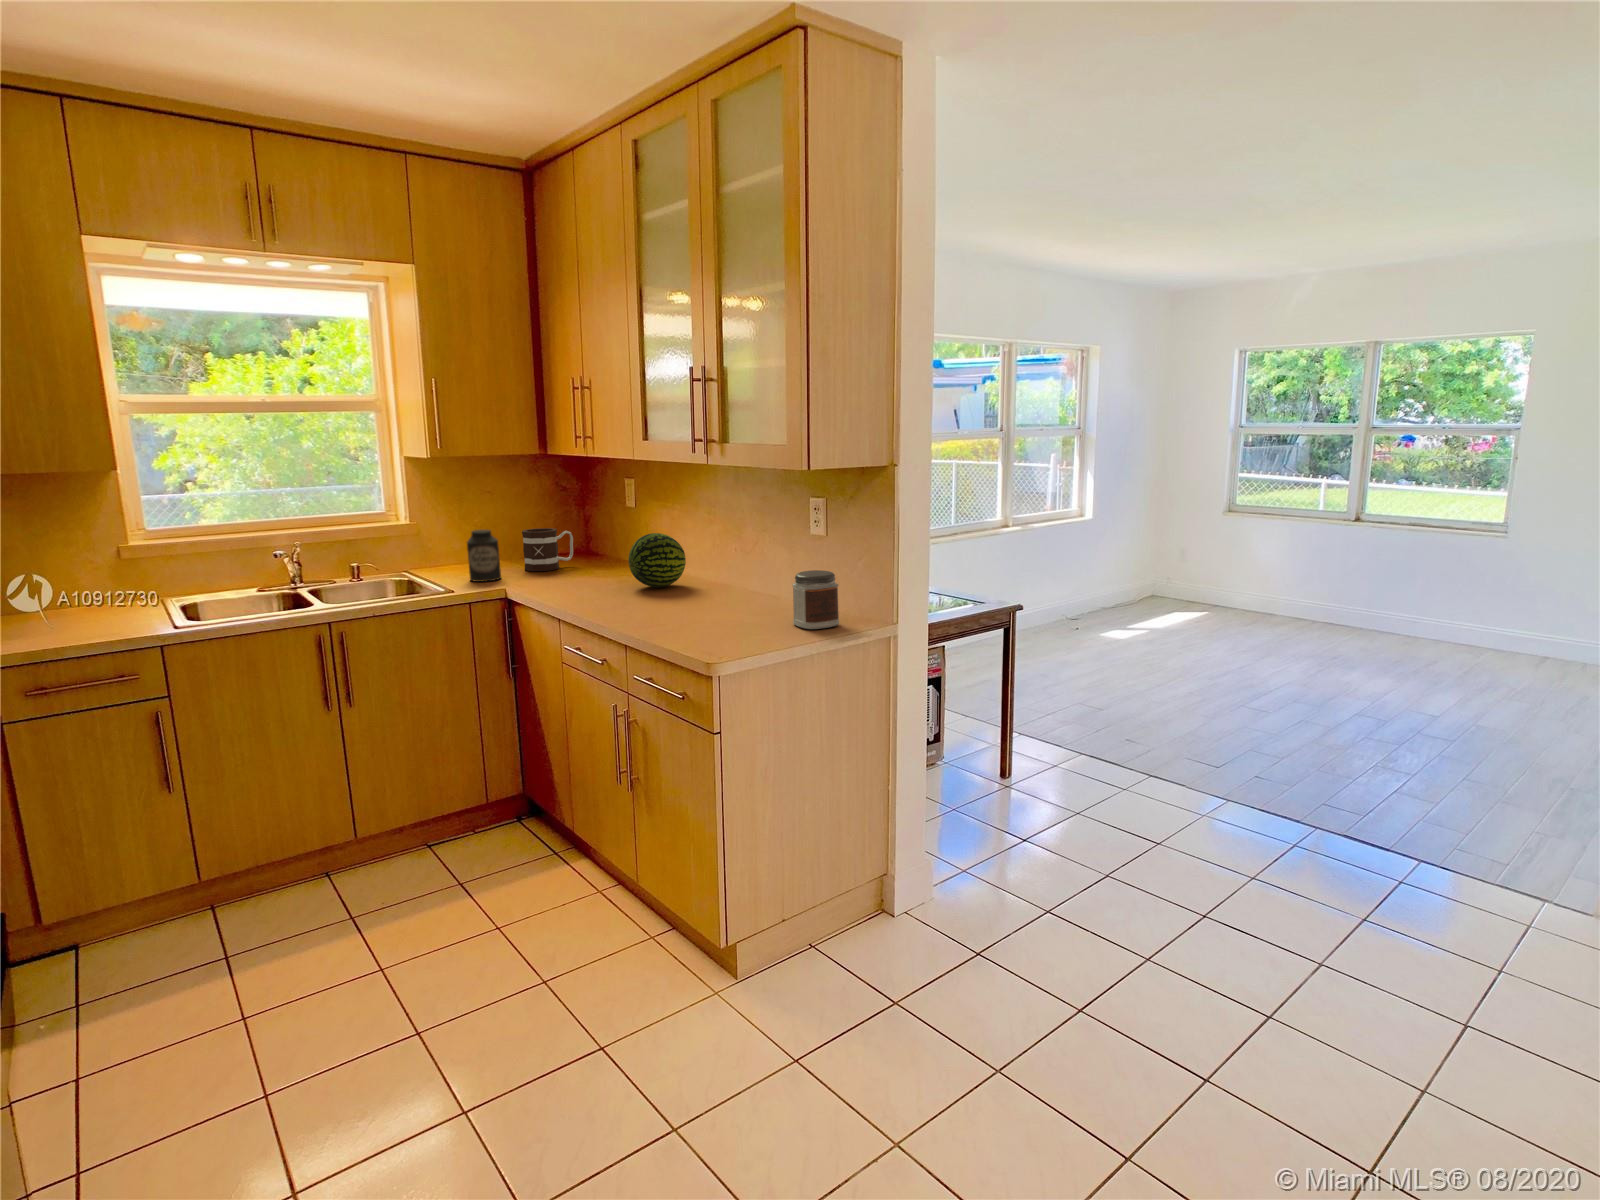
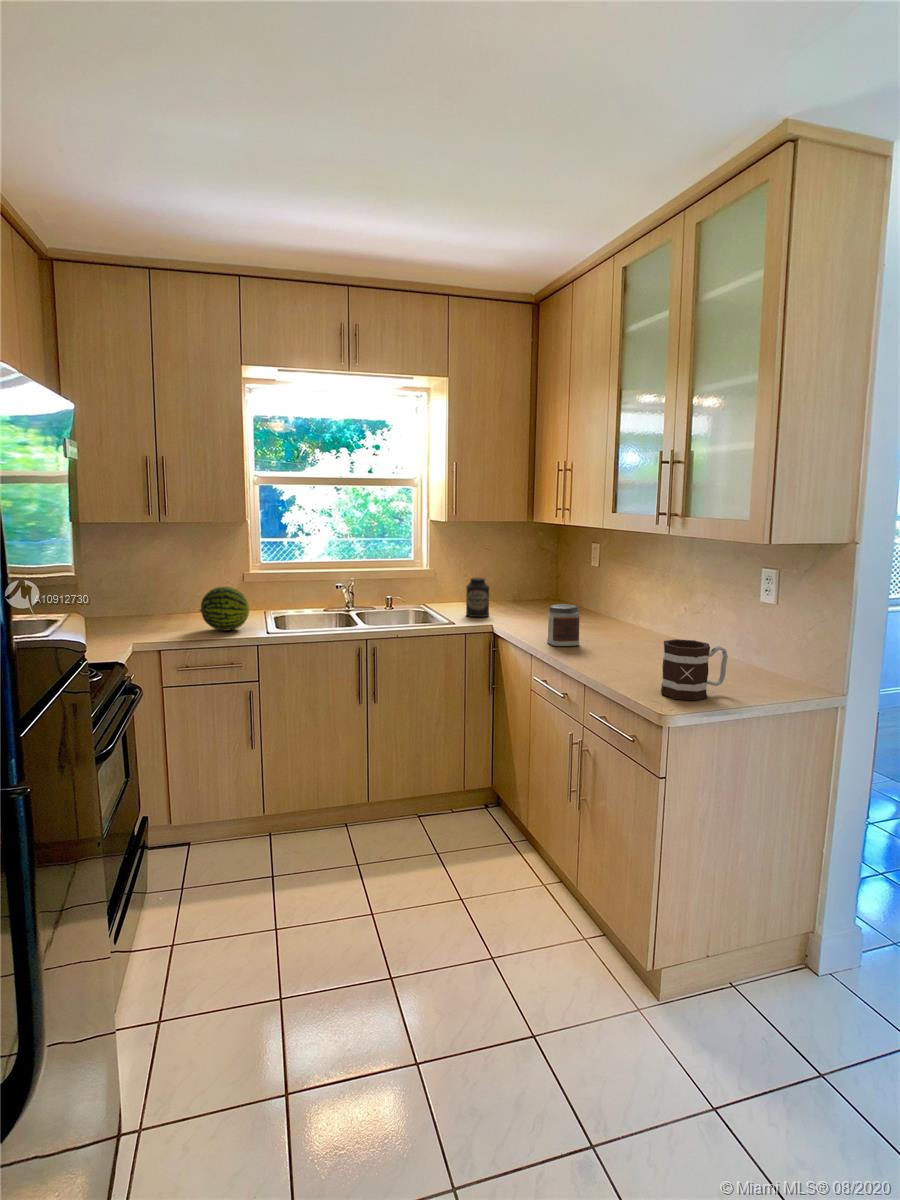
mug: present [522,528,573,571] -> present [661,639,728,700]
fruit: present [628,533,686,587] -> present [200,587,249,631]
jar: present [792,570,839,629] -> present [547,604,580,646]

